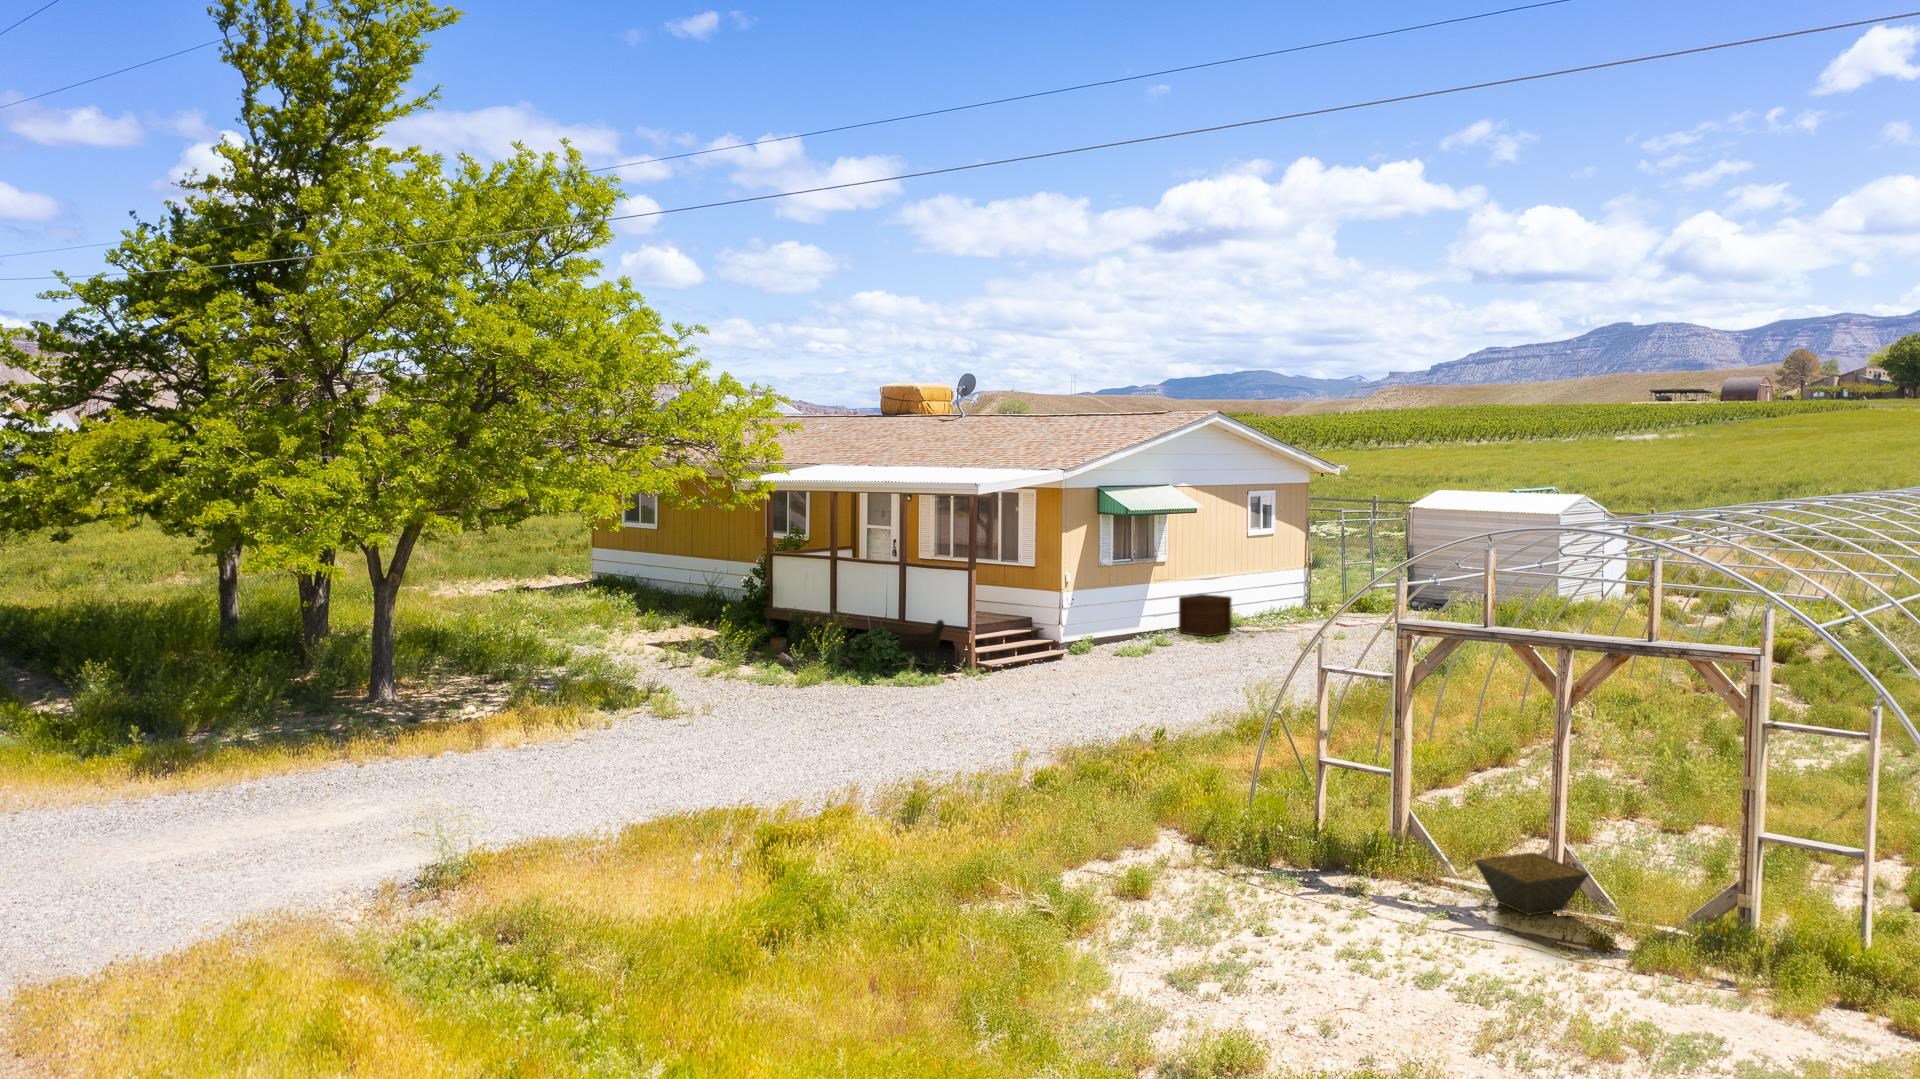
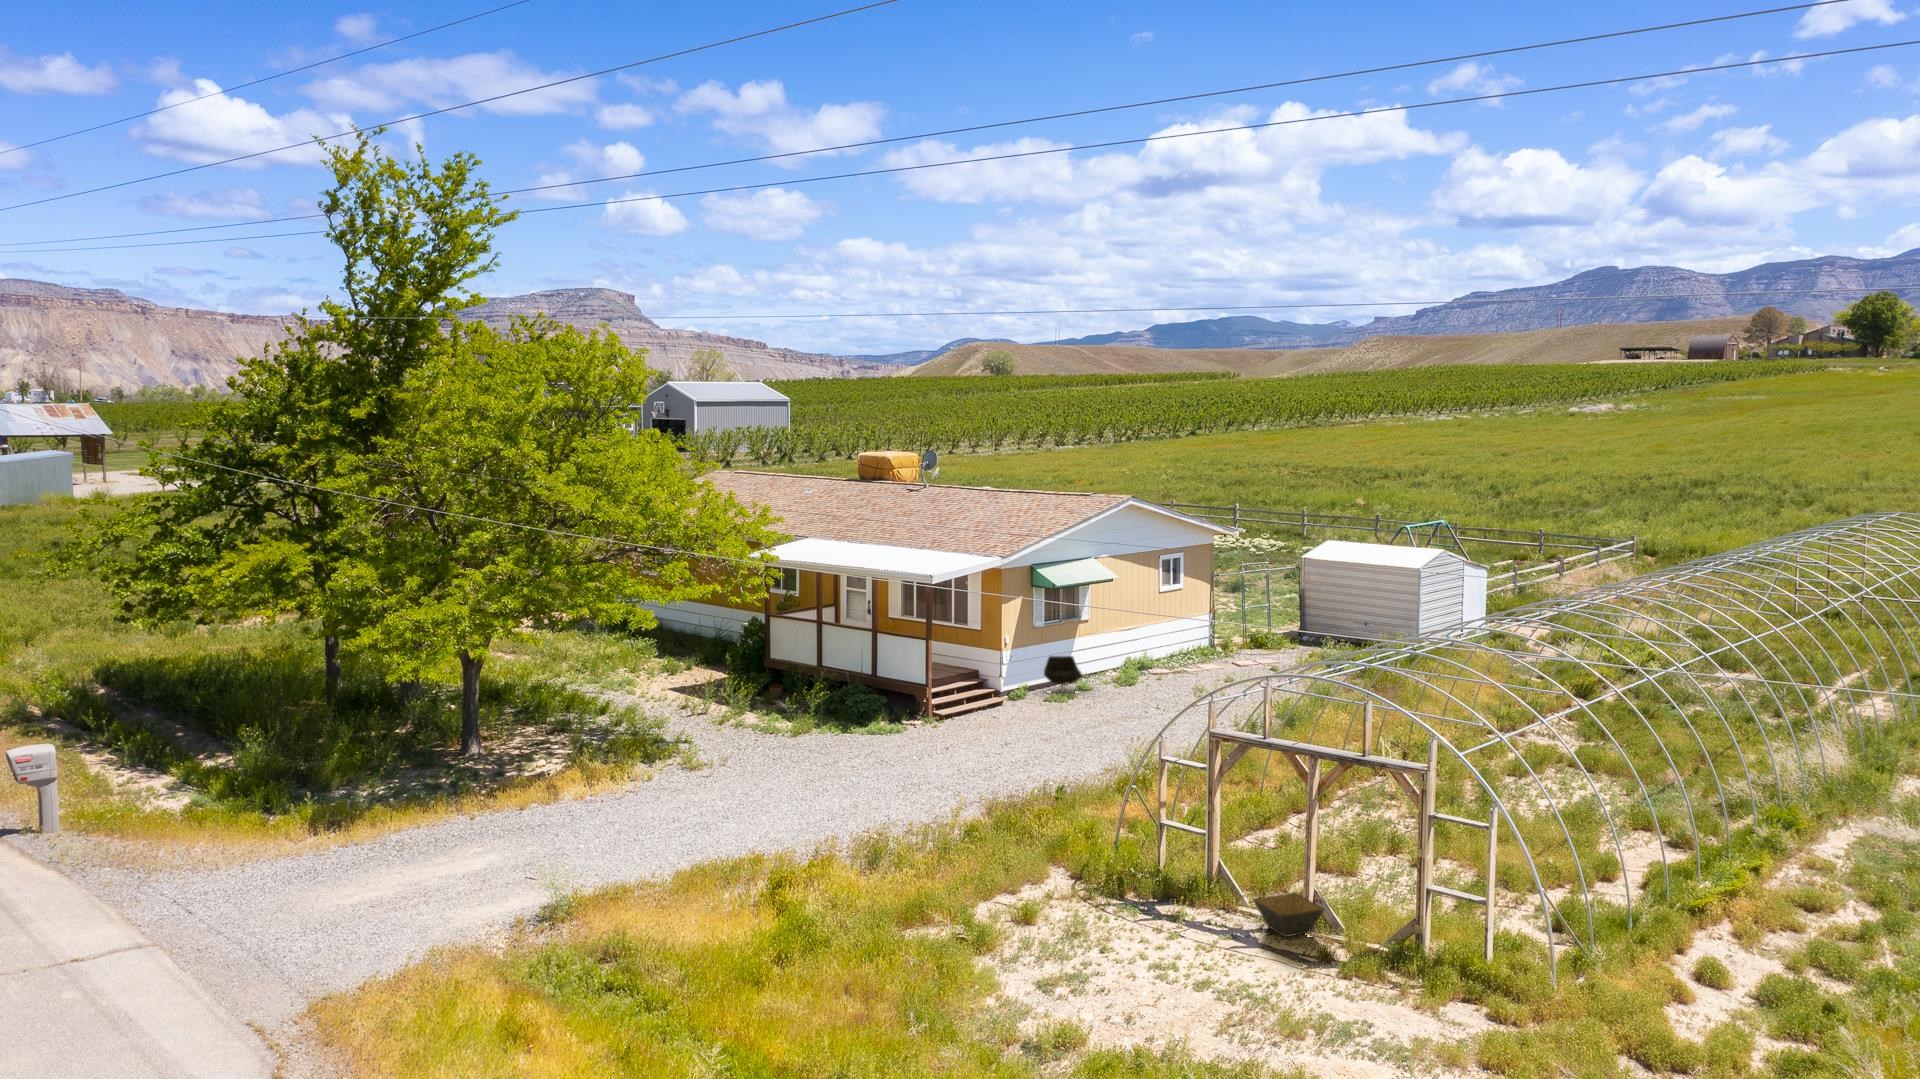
wooden crate: present [1179,594,1232,636] -> none [1101,644,1144,681]
lounge chair: present [898,620,944,668] -> present [1044,656,1082,694]

